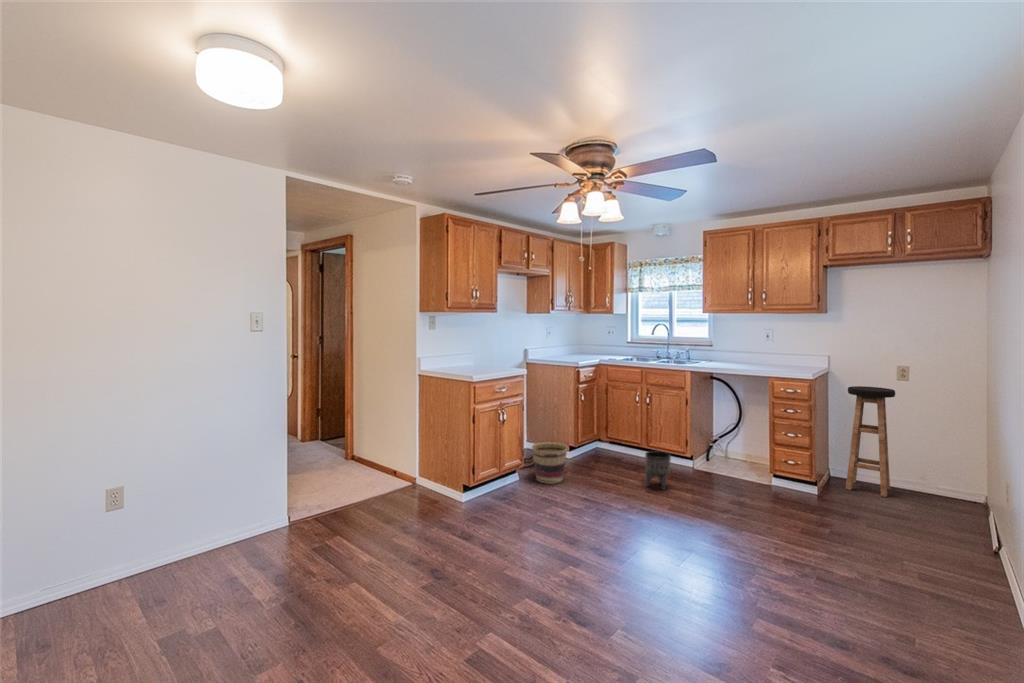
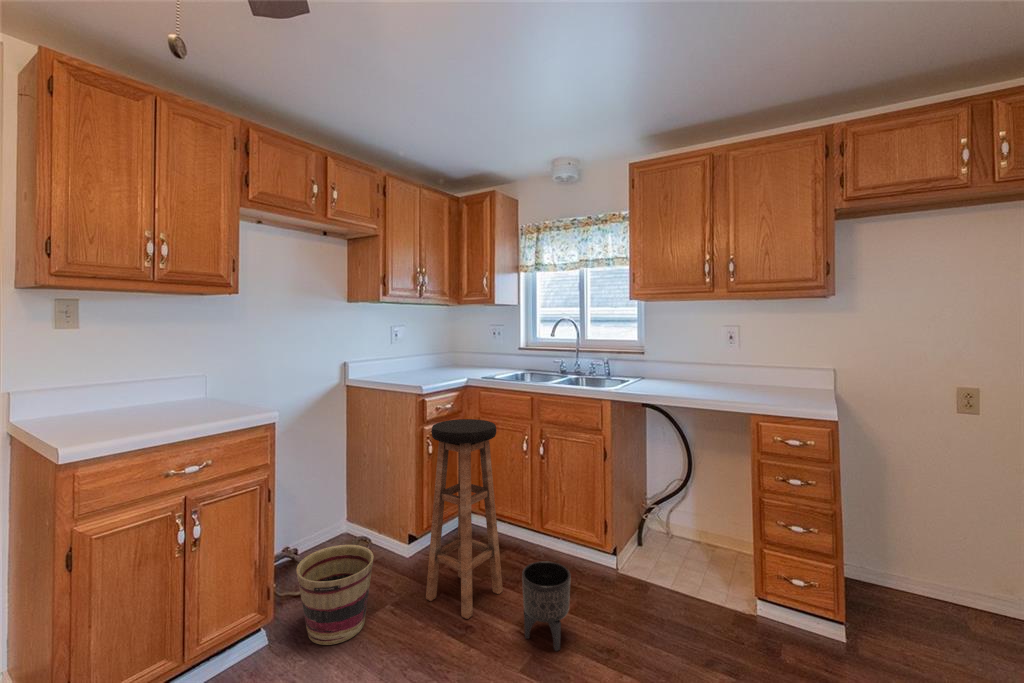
bar stool: present [846,386,895,497] -> present [426,419,503,619]

